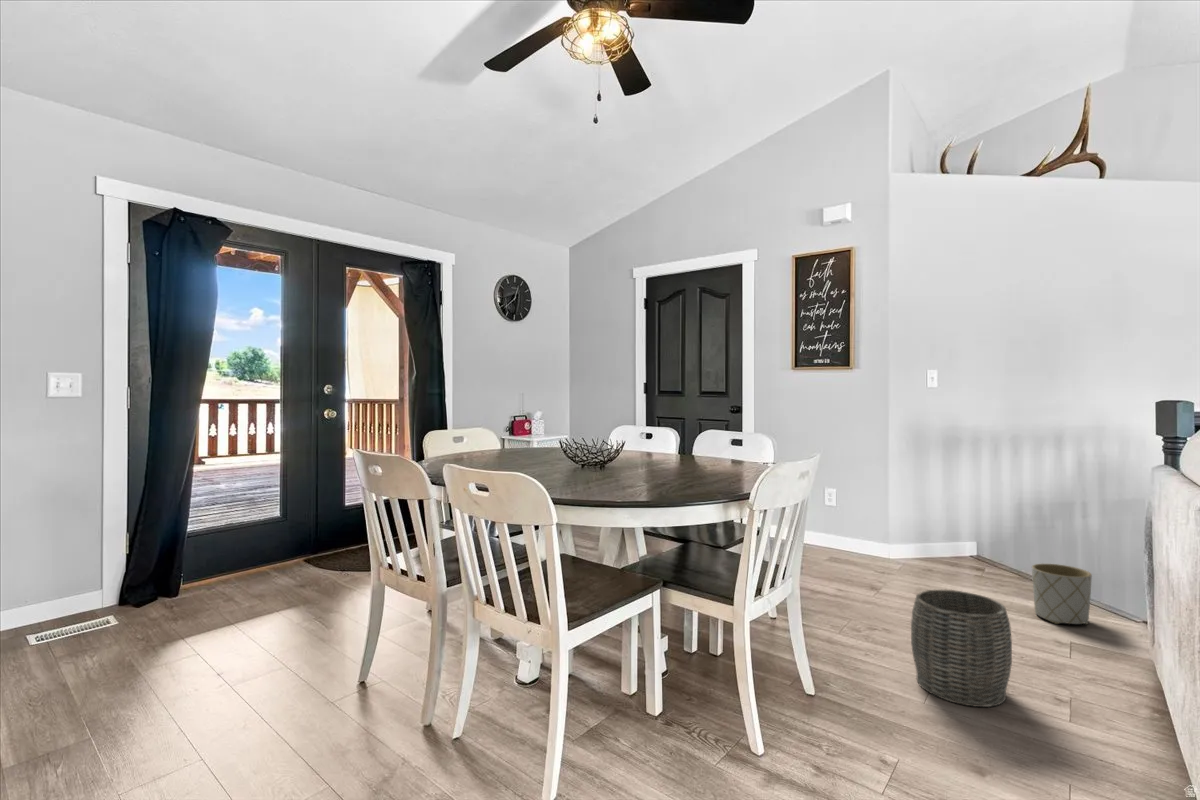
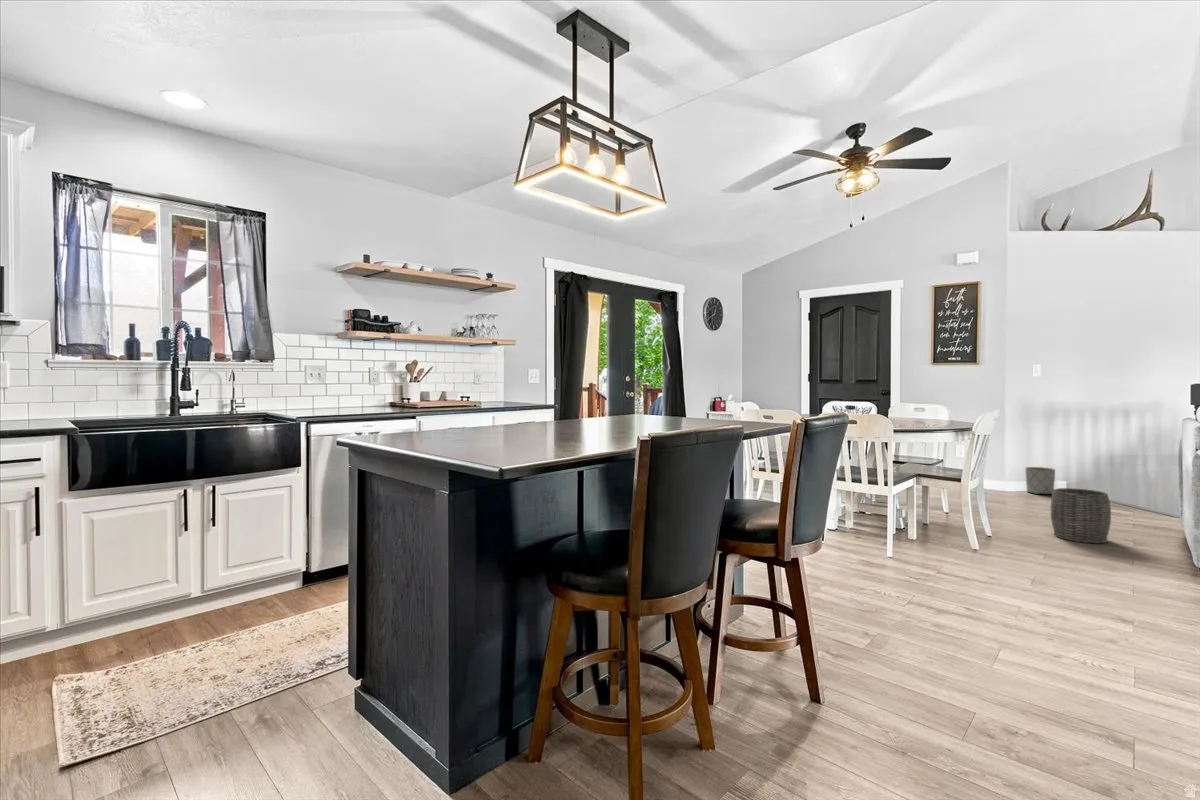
planter: present [1032,564,1092,625] -> present [1026,467,1055,494]

